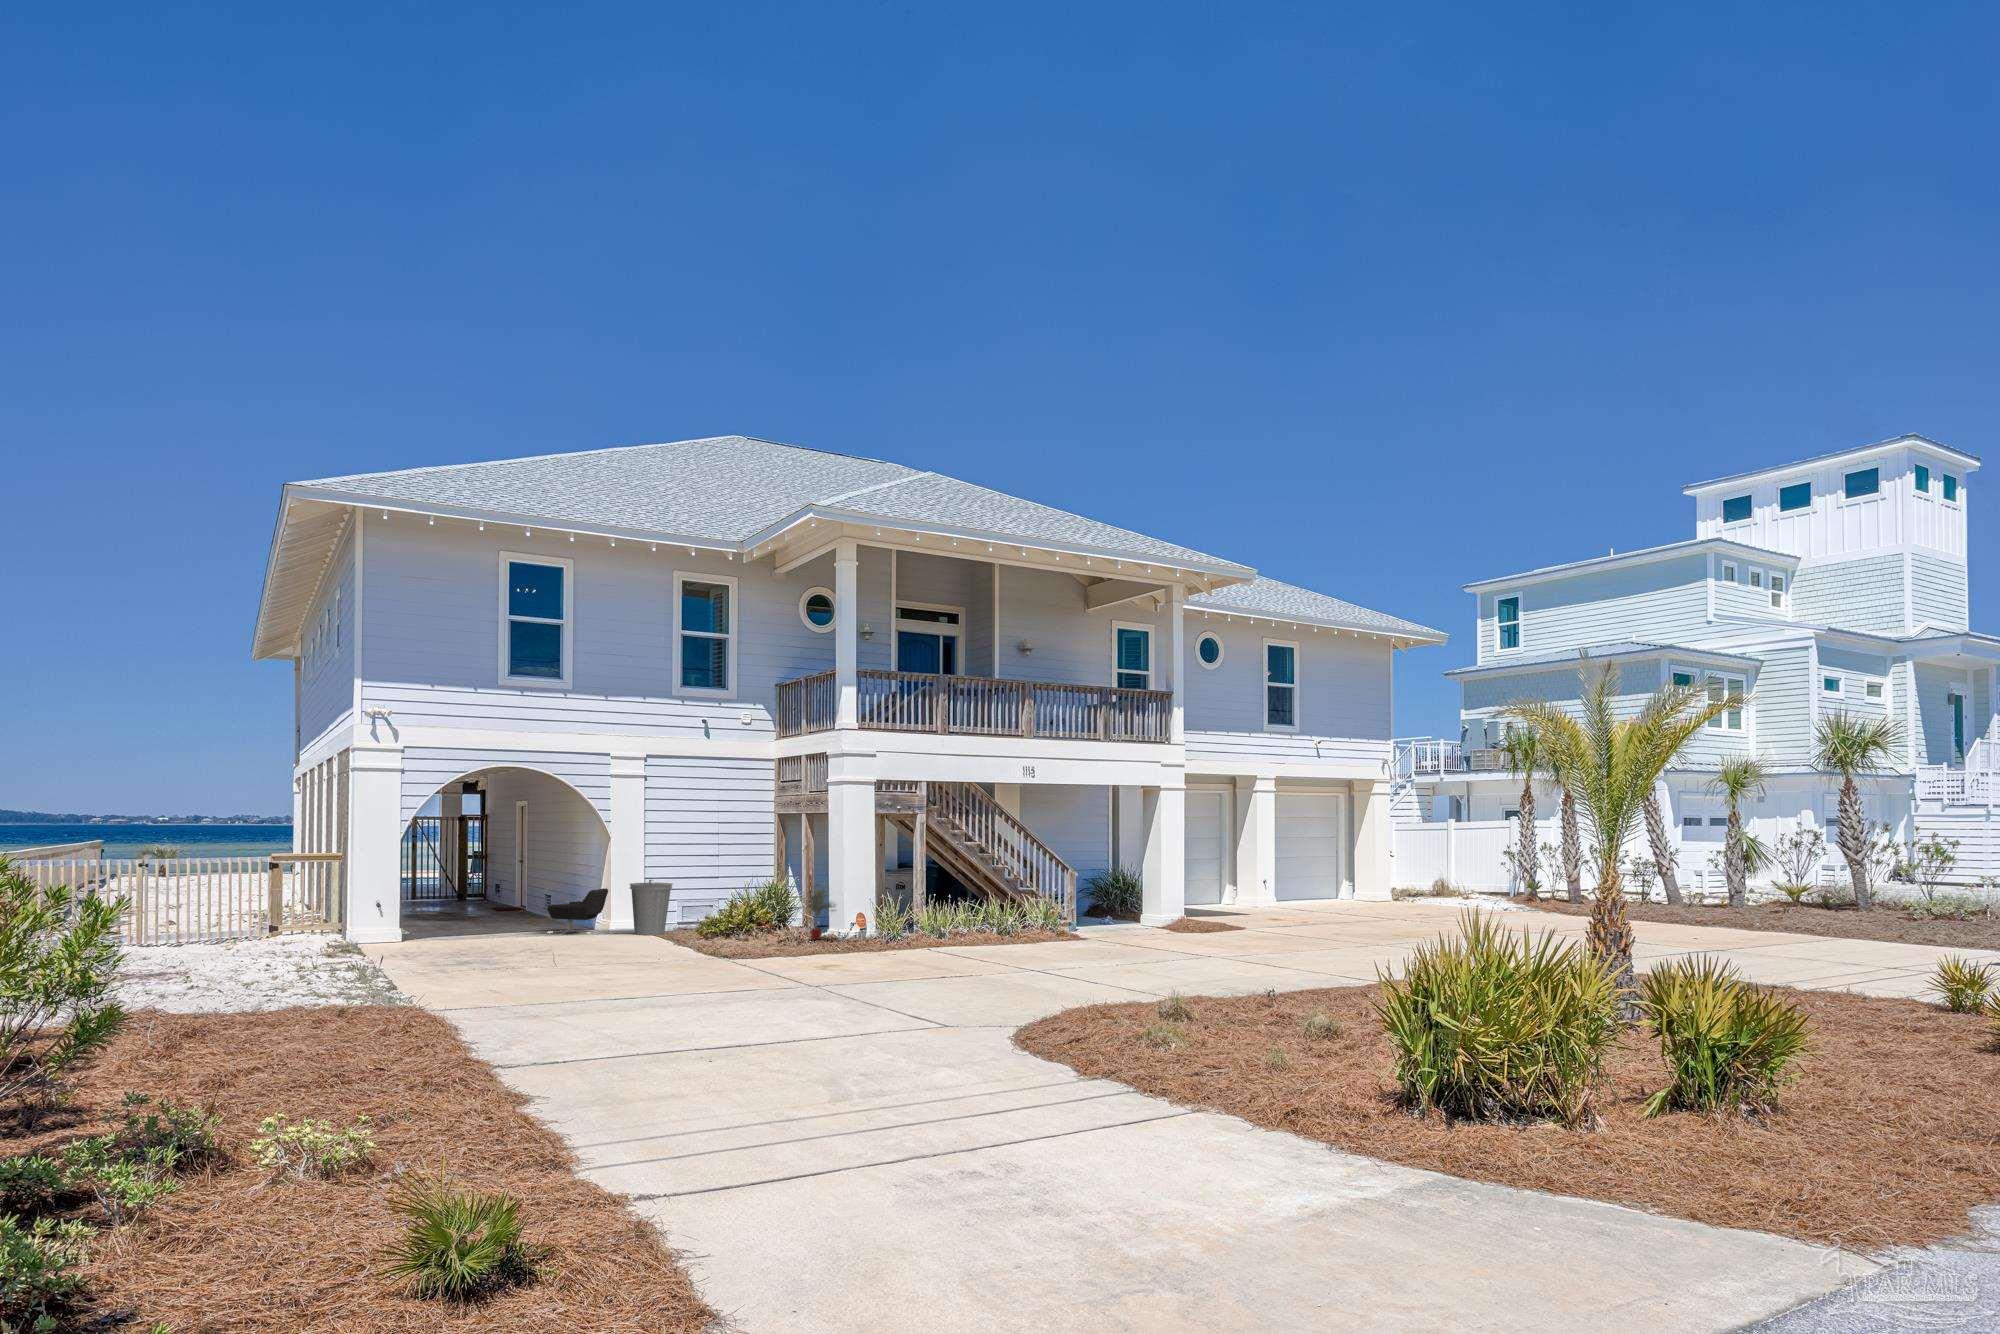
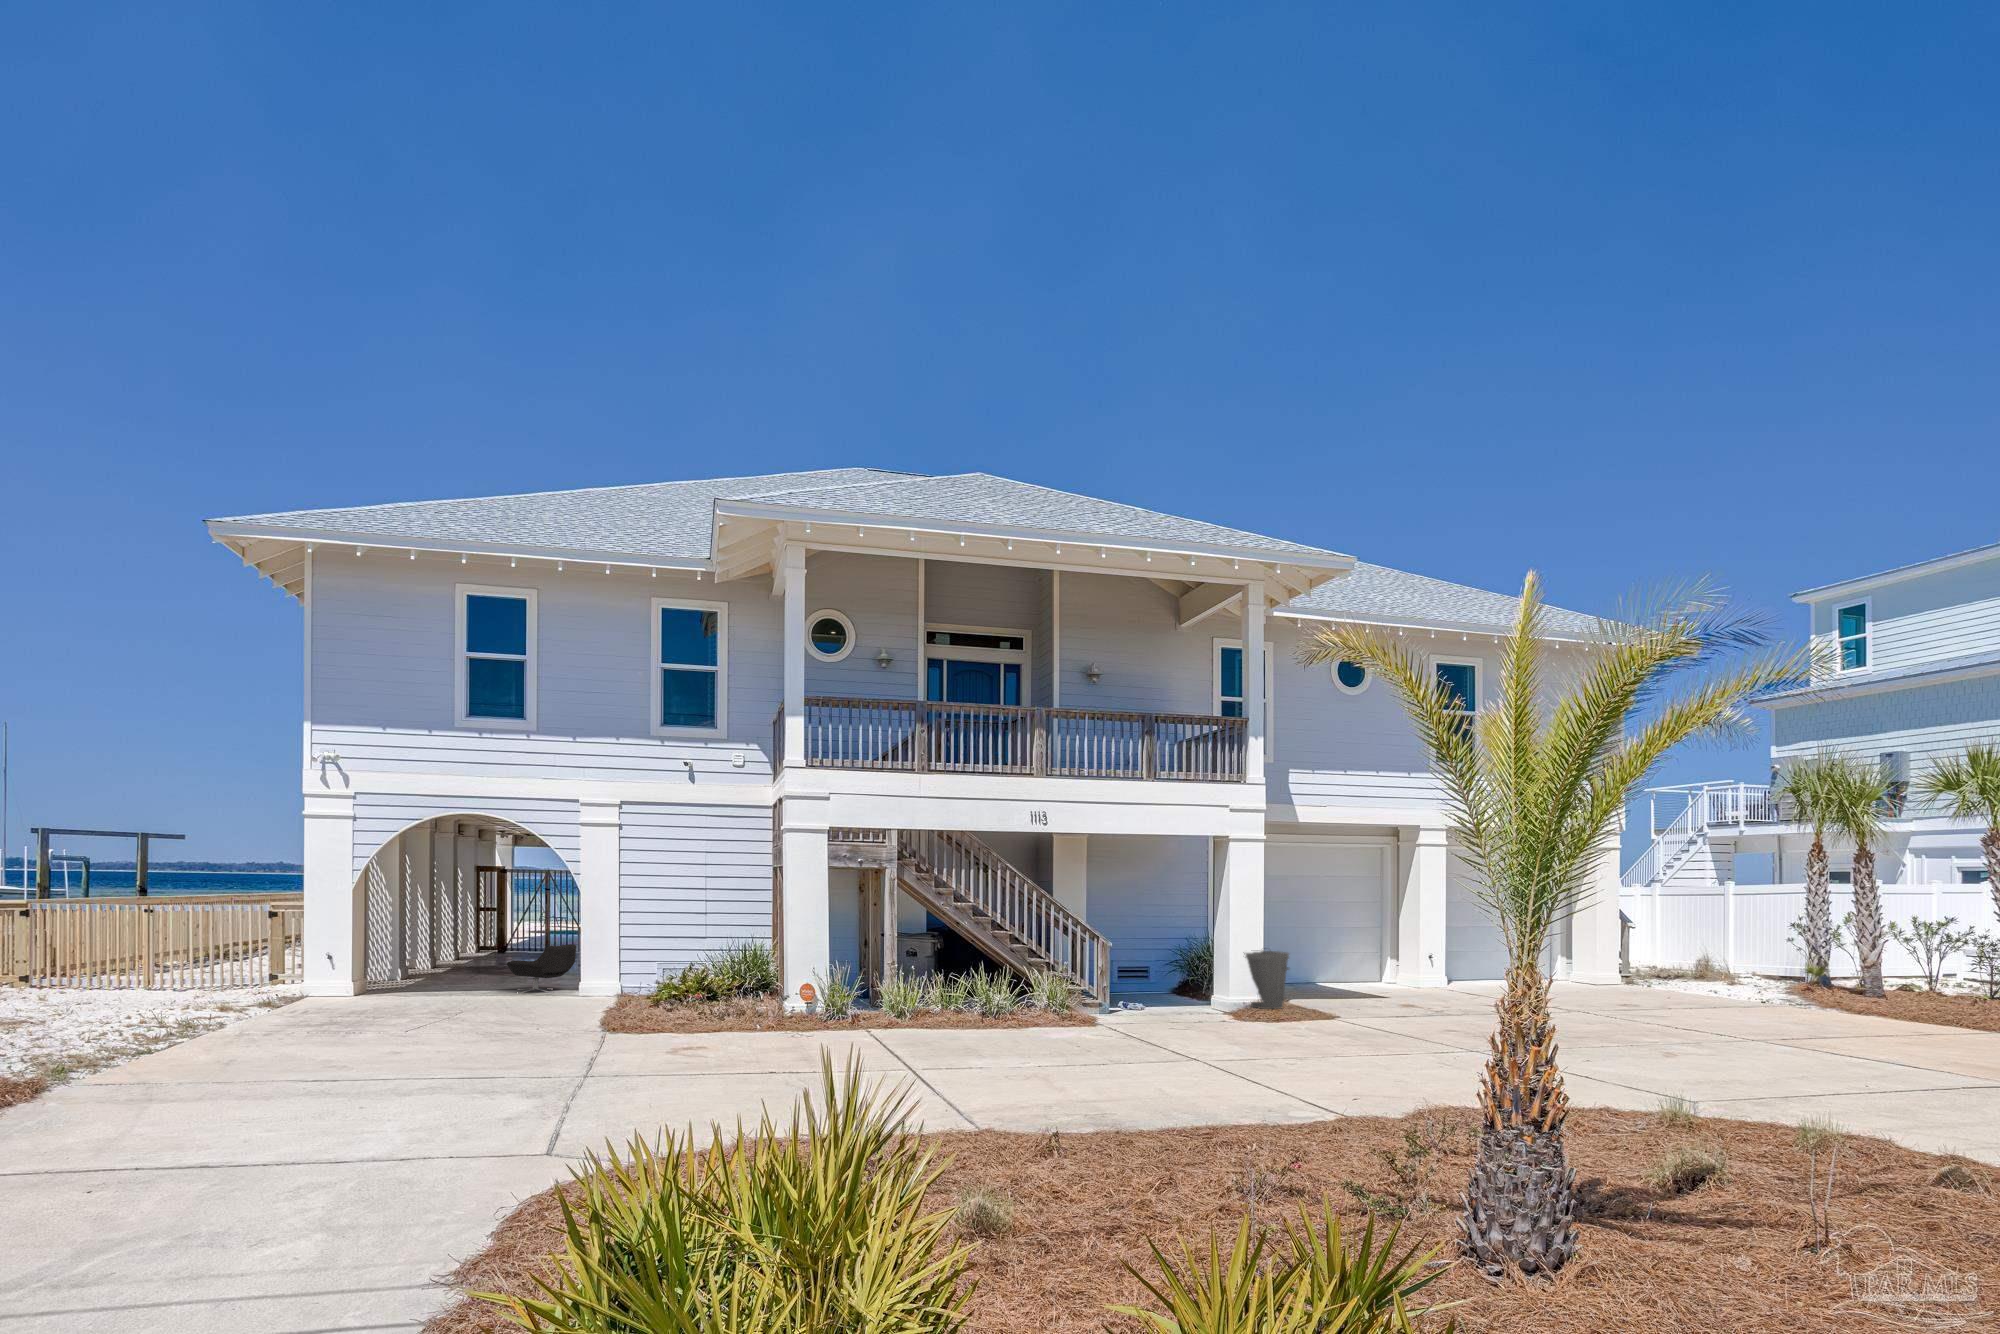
trash can: present [630,880,673,935] -> present [1244,950,1289,1009]
potted tree: present [808,882,836,940] -> none [743,943,777,1012]

